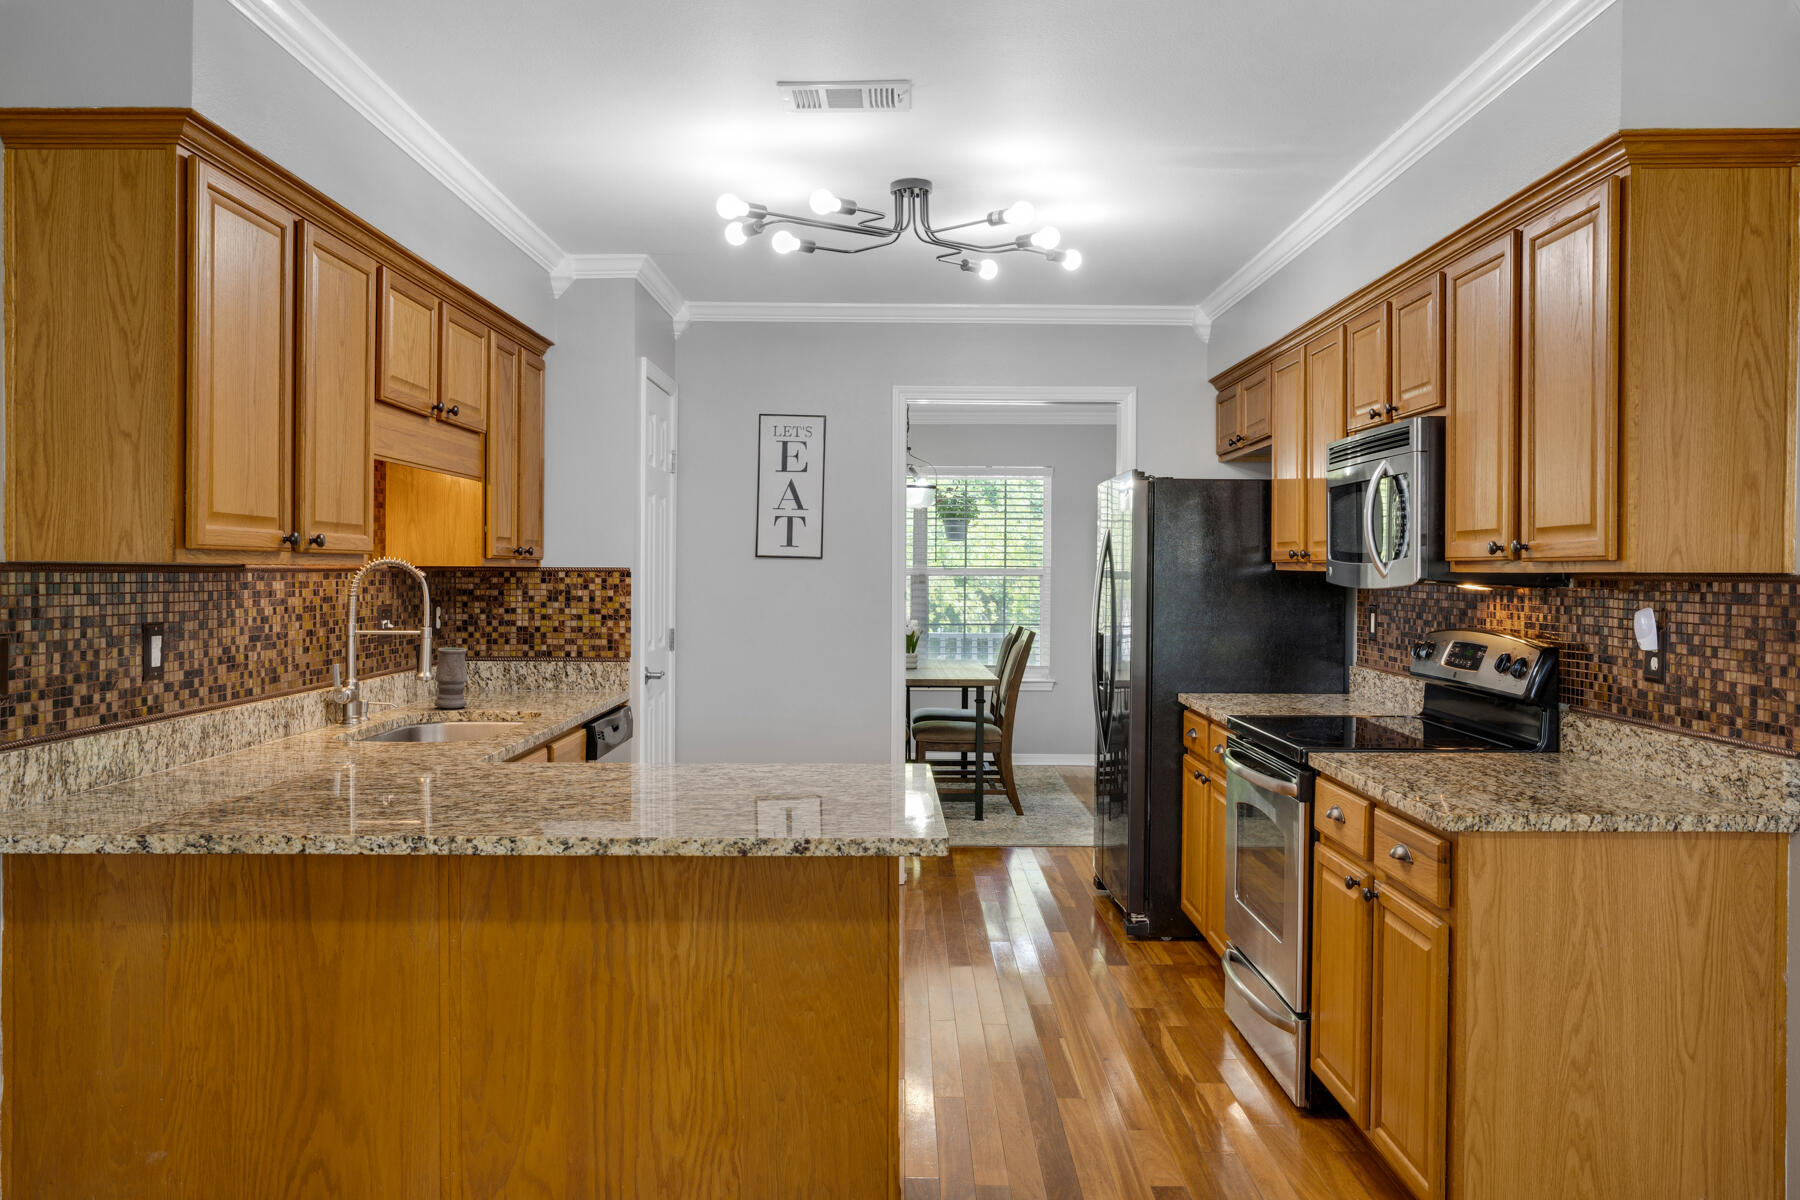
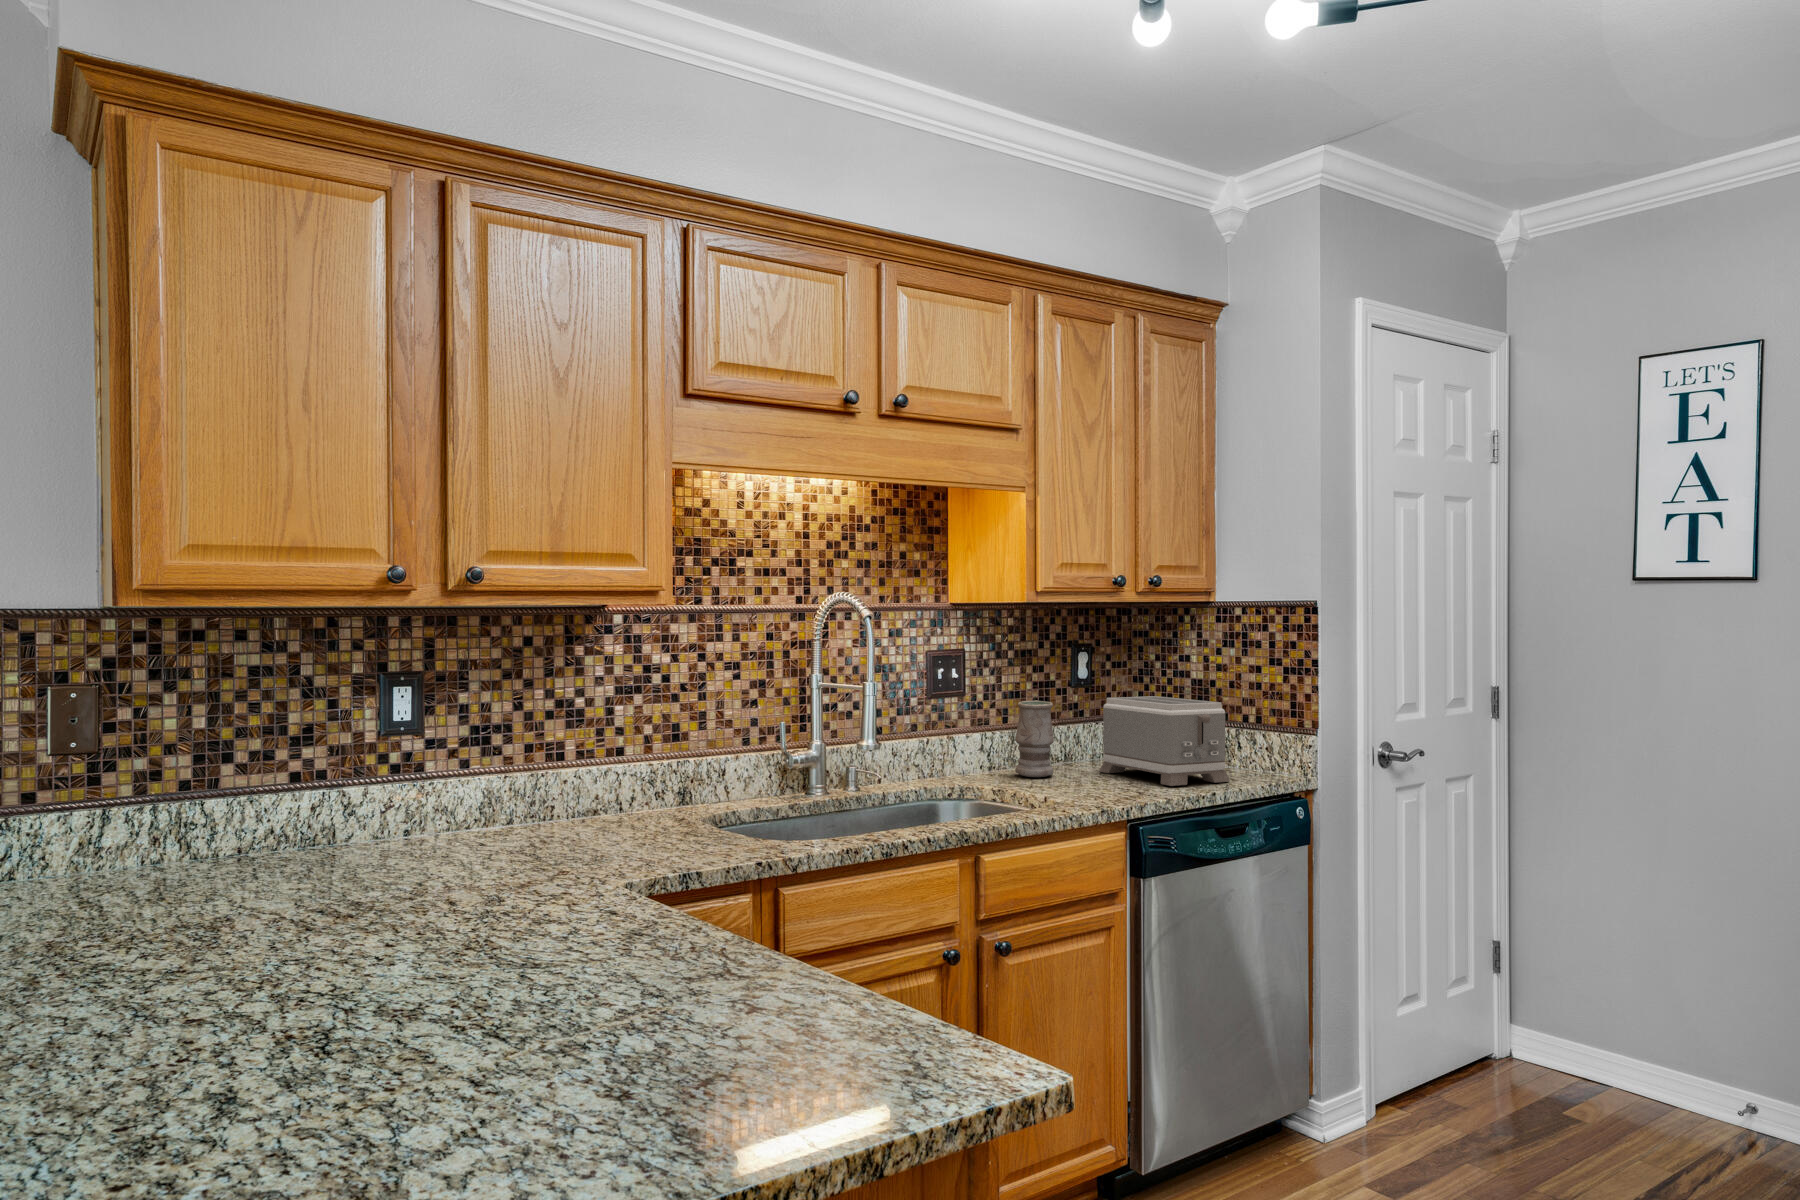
toaster: none [484,640,591,703] -> present [1099,696,1230,786]

